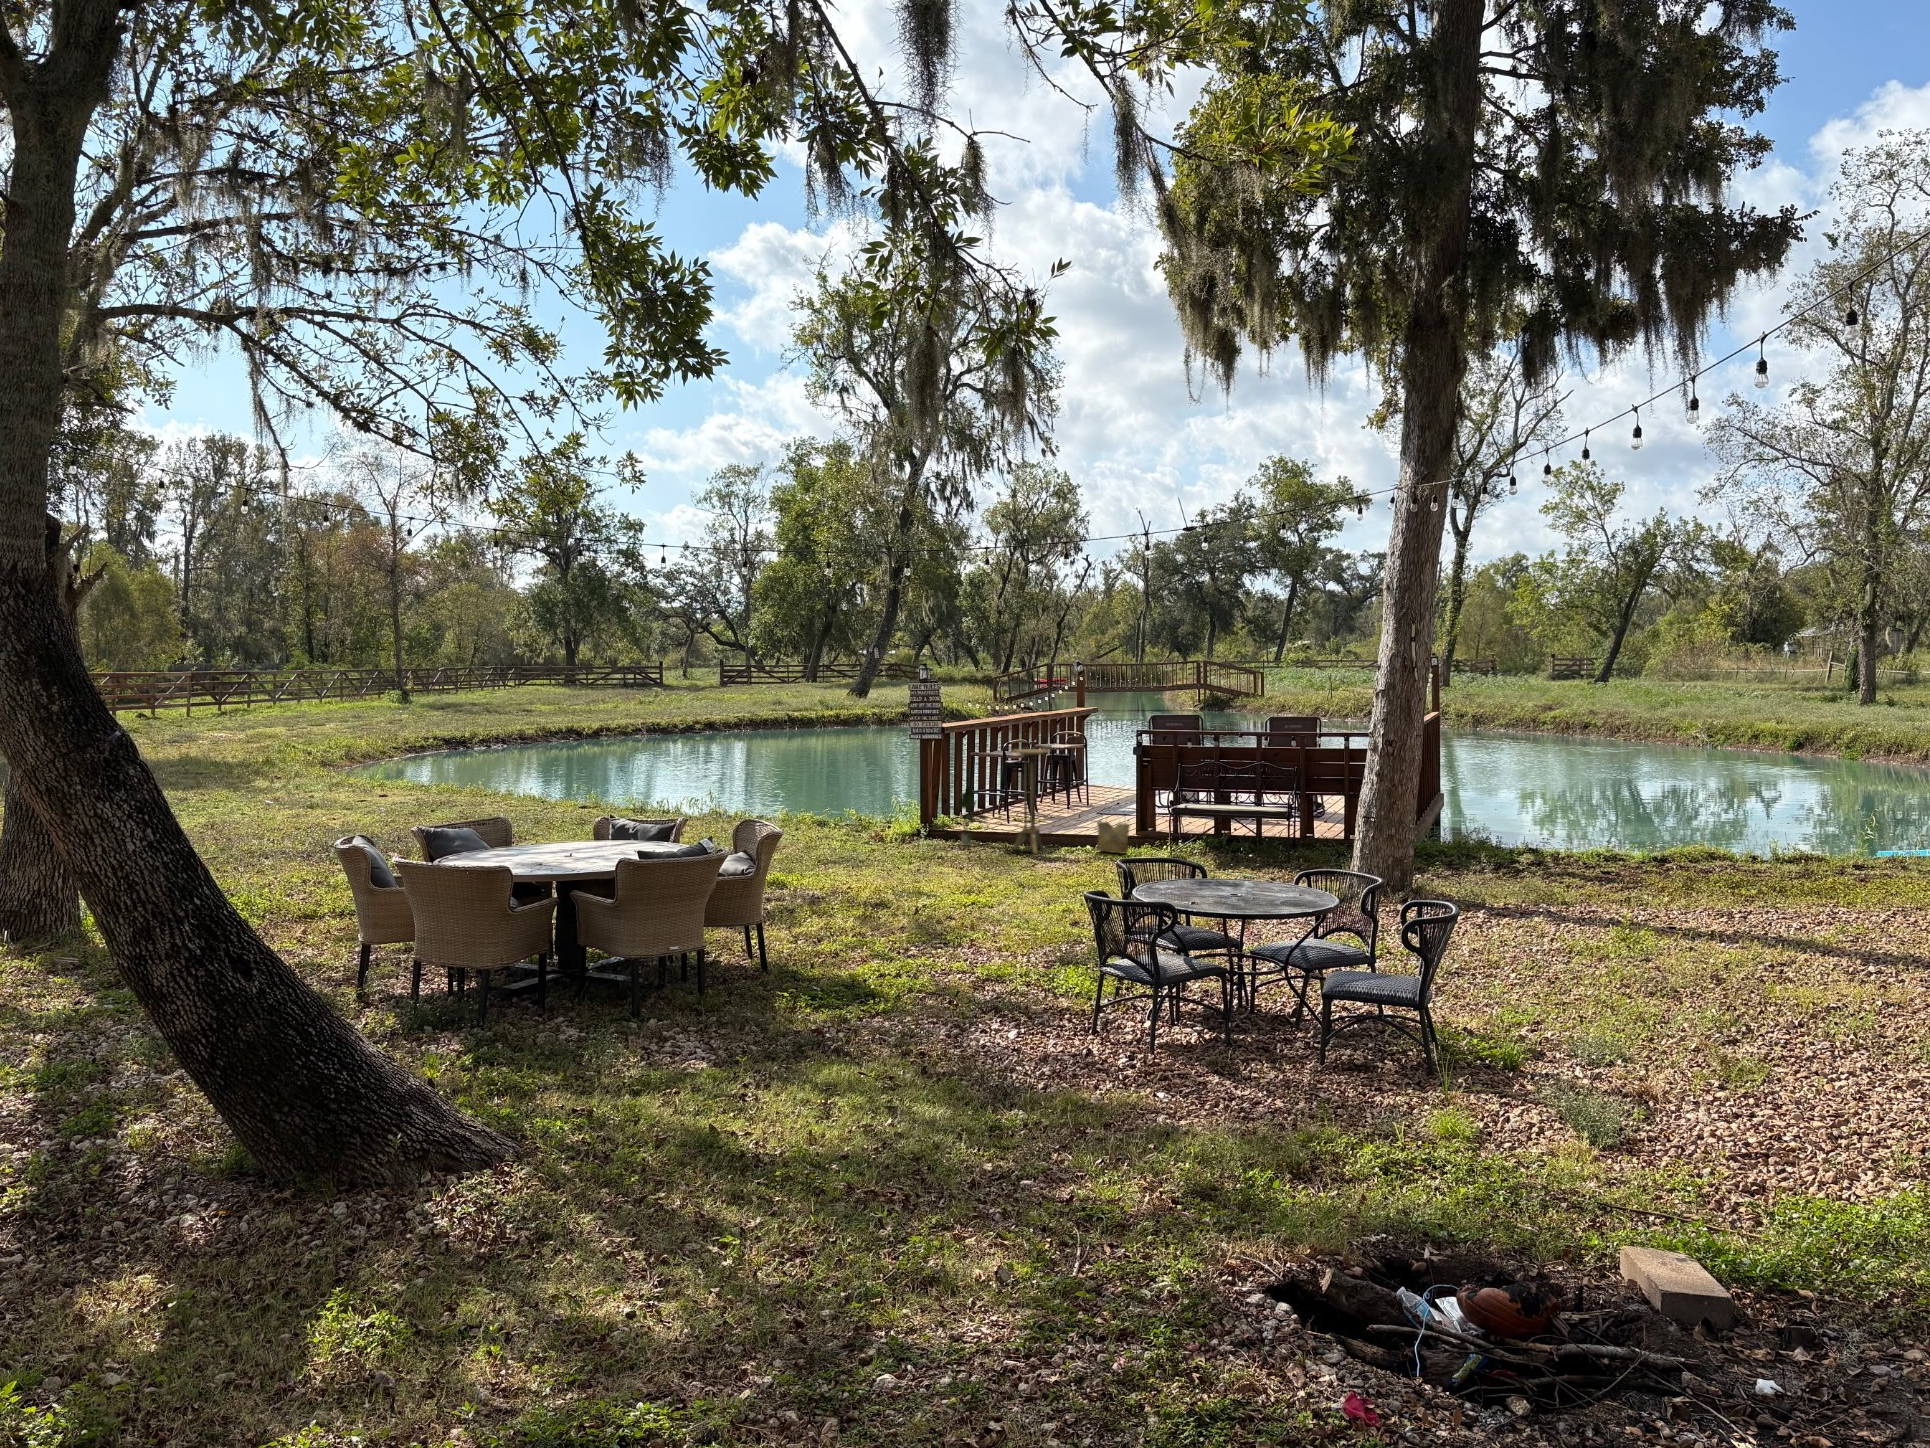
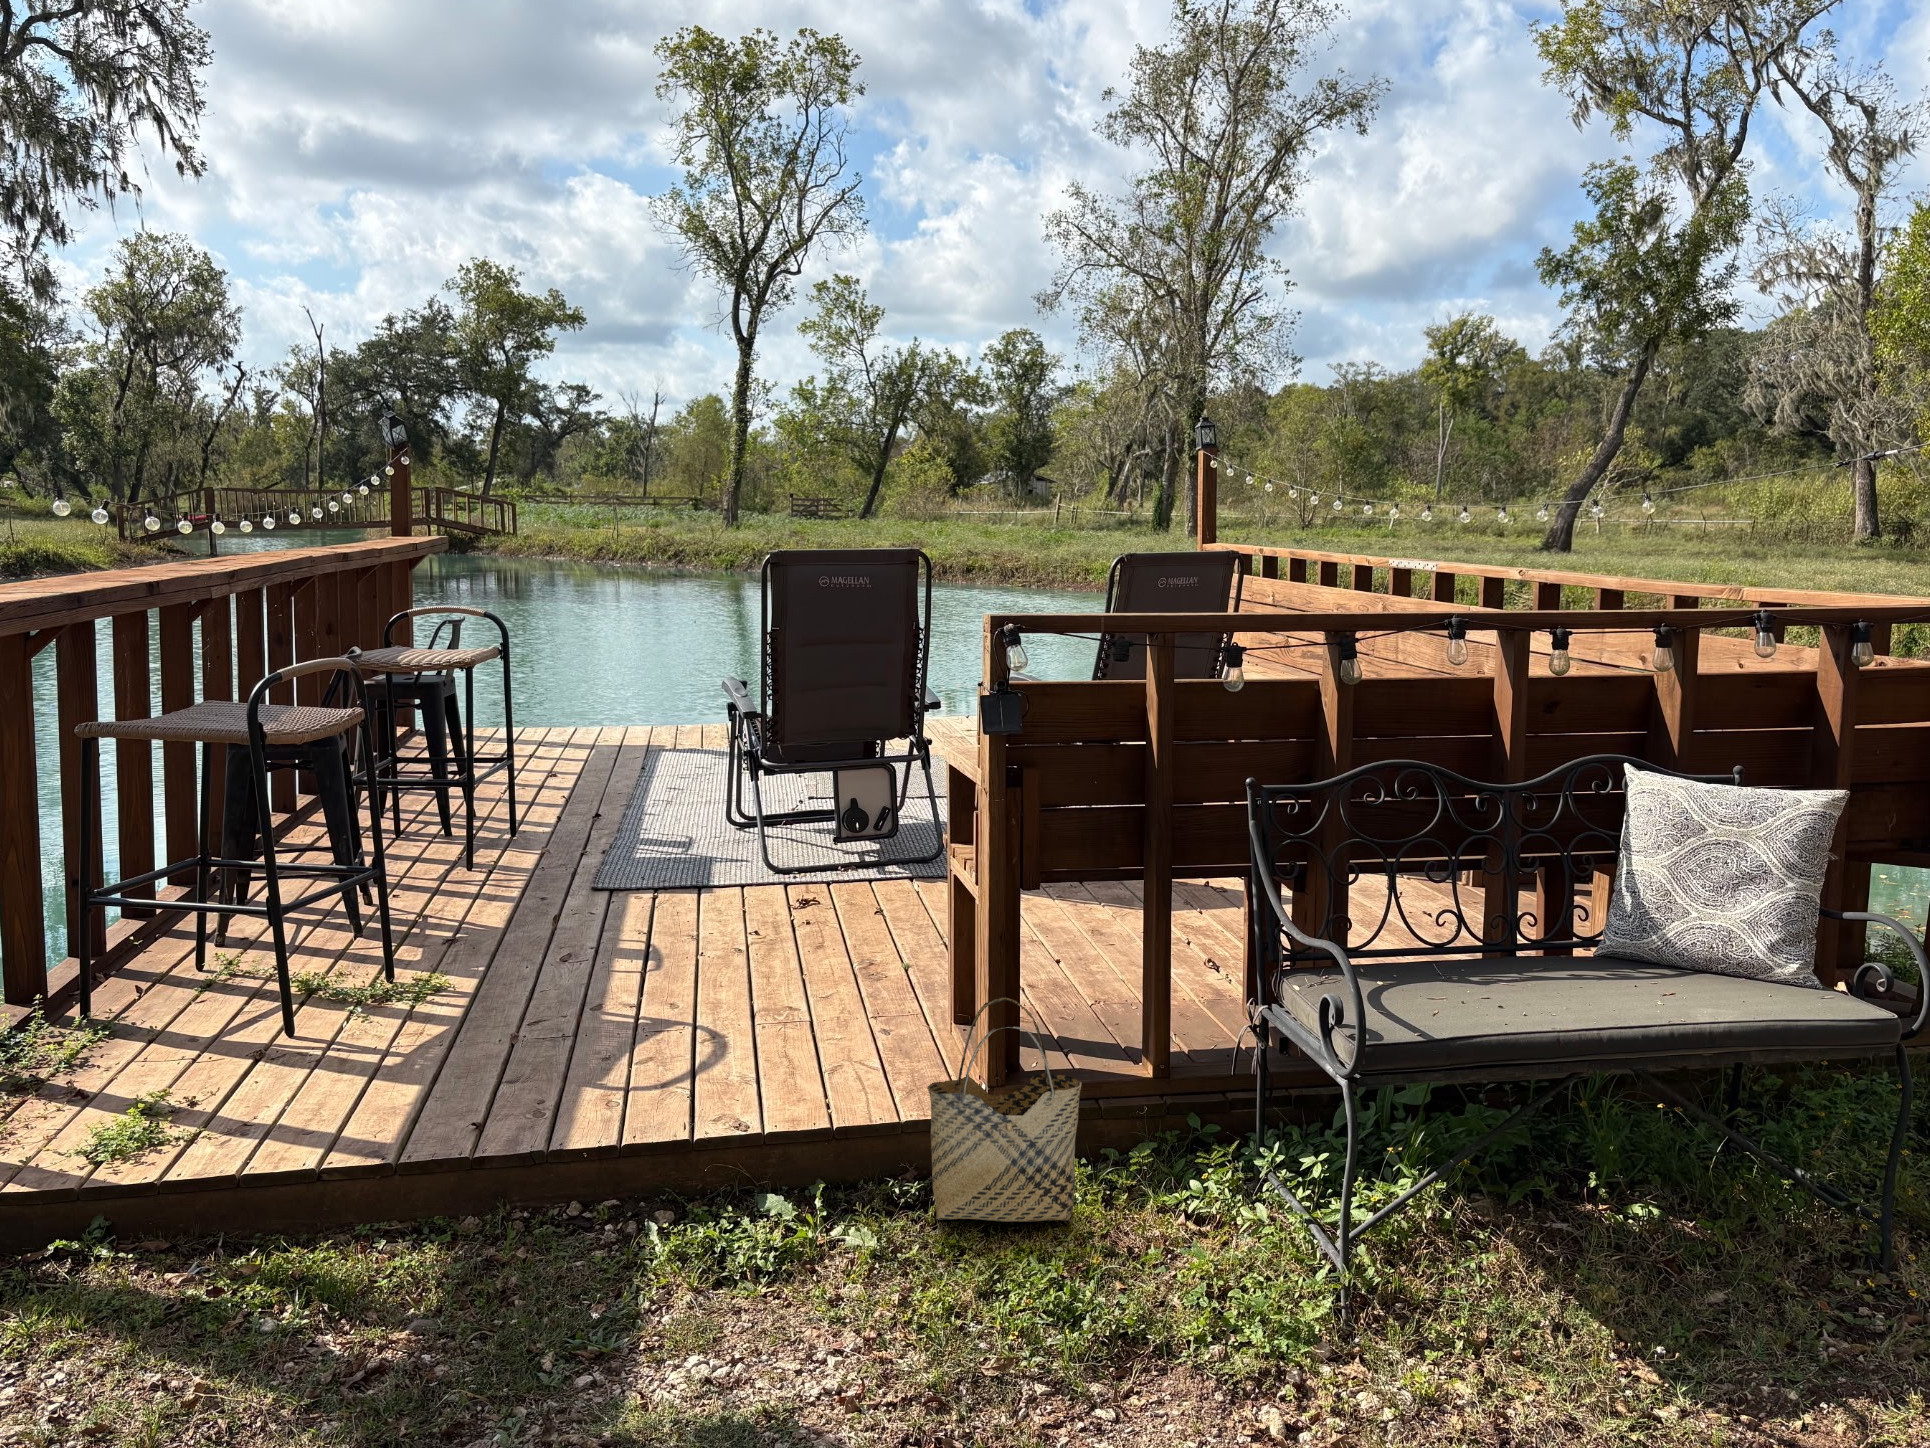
side table: present [1012,749,1050,854] -> none [516,778,733,1345]
potted plant: present [949,787,987,846] -> none [100,997,372,1319]

